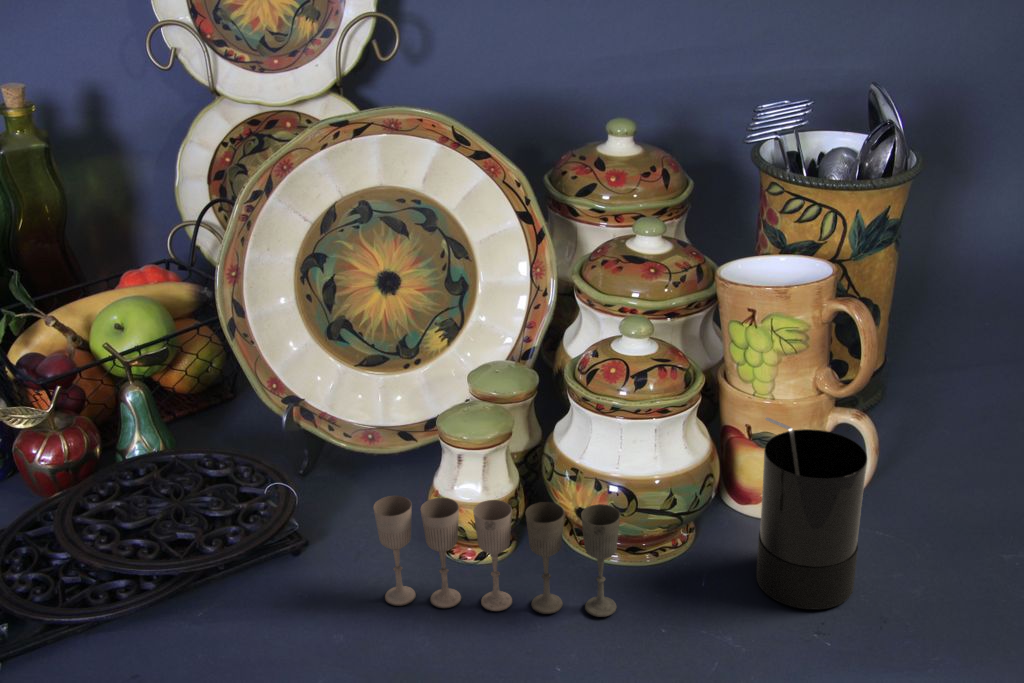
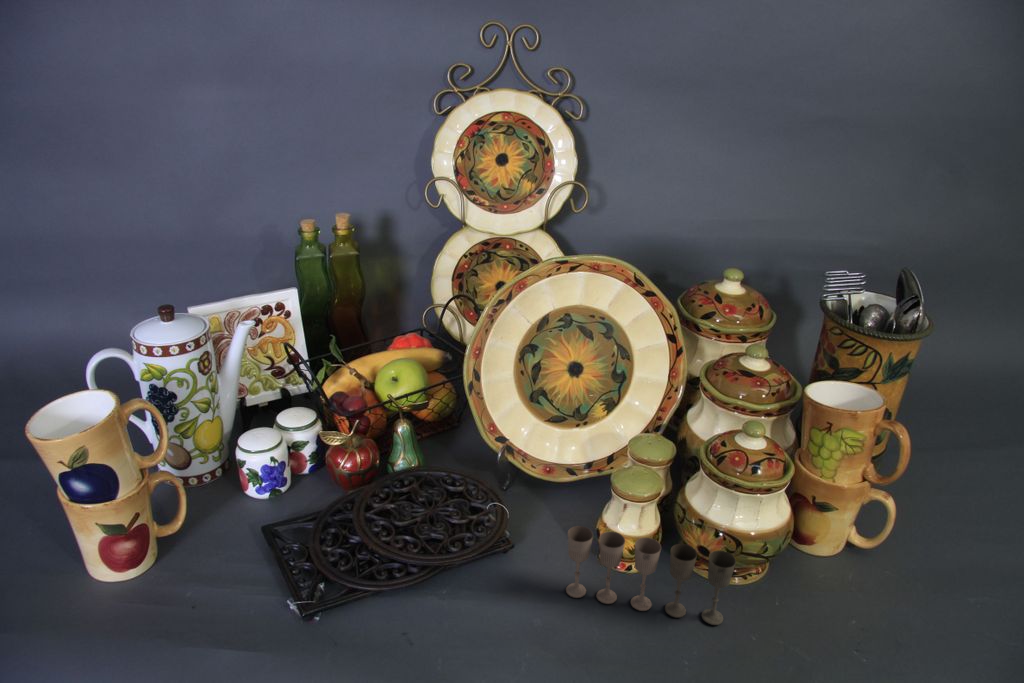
candle: present [756,418,867,610] -> none [819,503,912,639]

